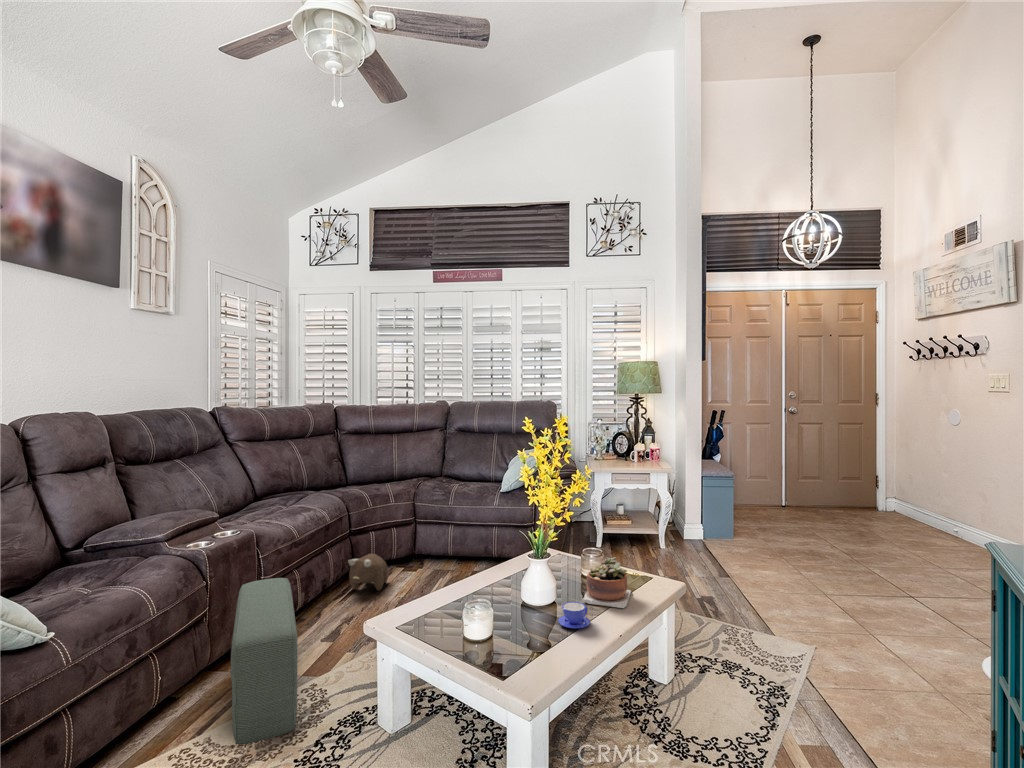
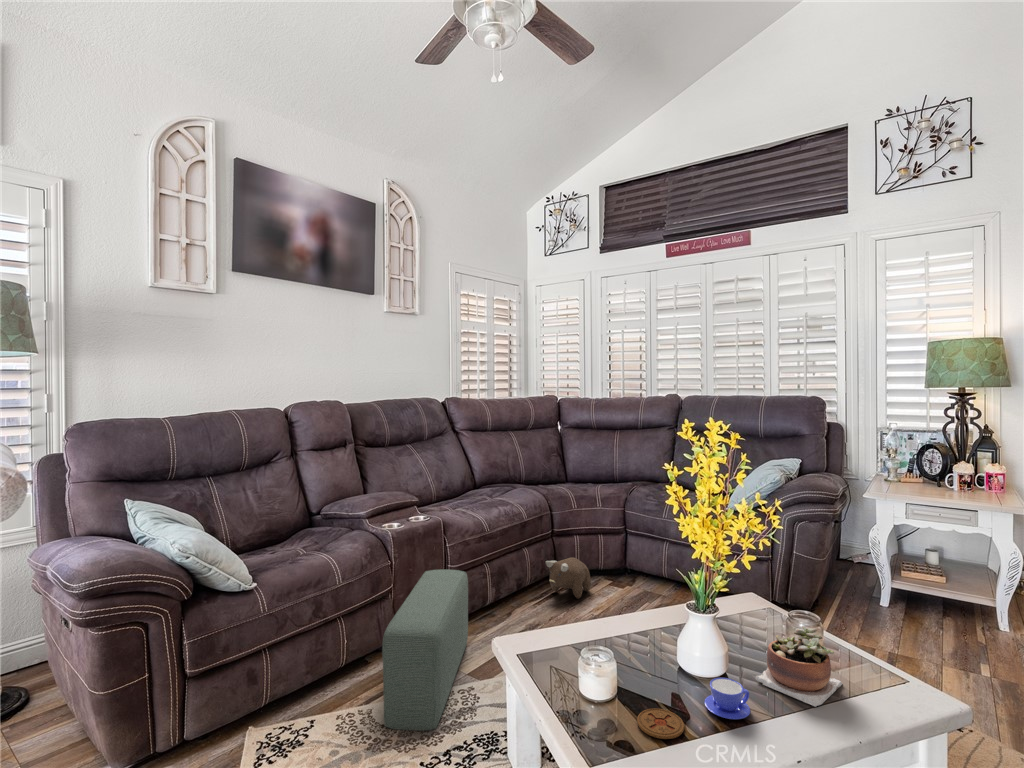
coaster: none [520,634,555,653] -> present [637,709,684,739]

